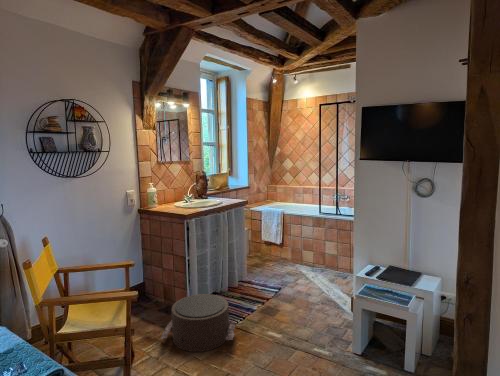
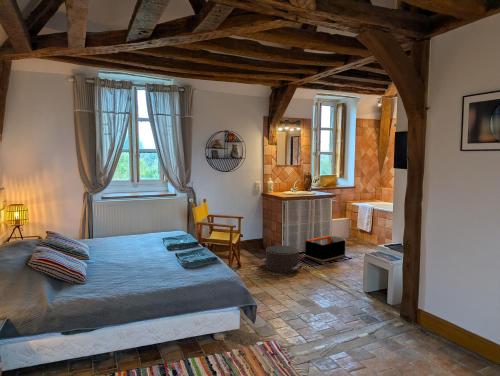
storage bin: none [219,259,271,306] -> present [305,236,346,262]

